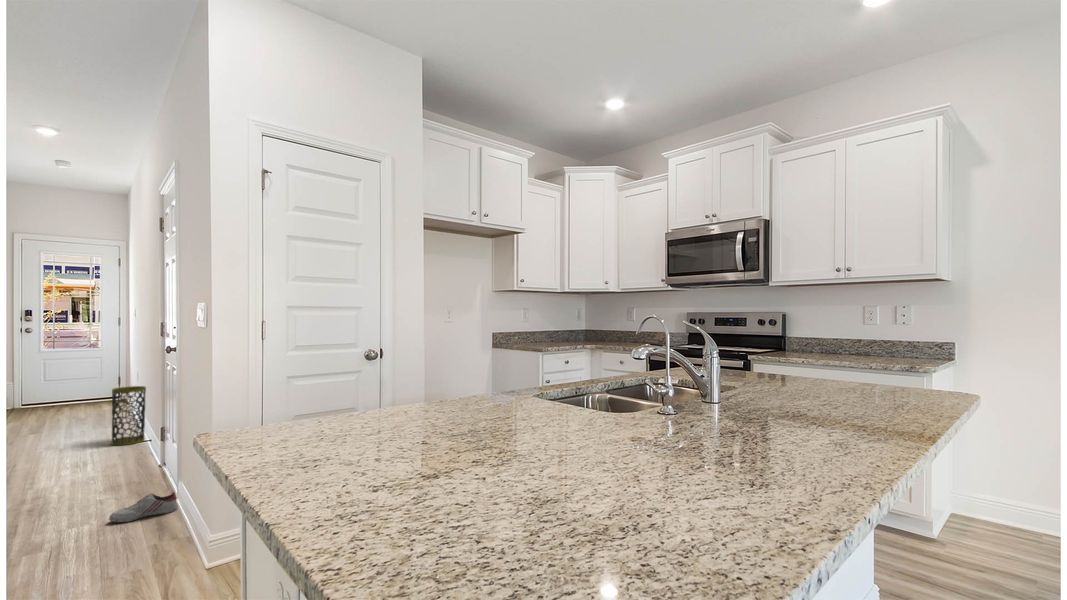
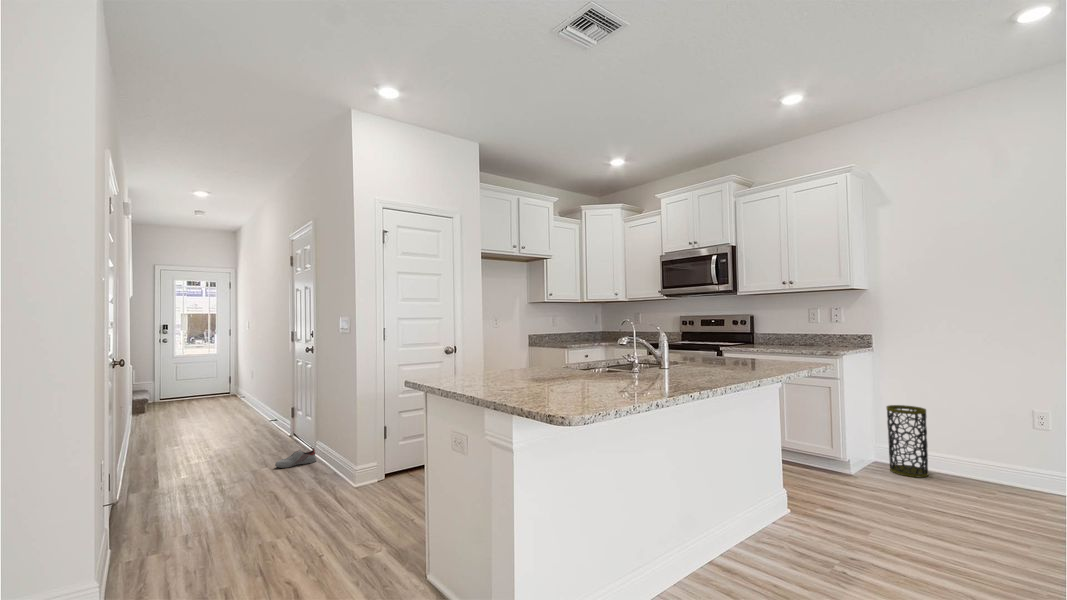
trash can: present [112,386,146,445] -> present [886,405,928,477]

